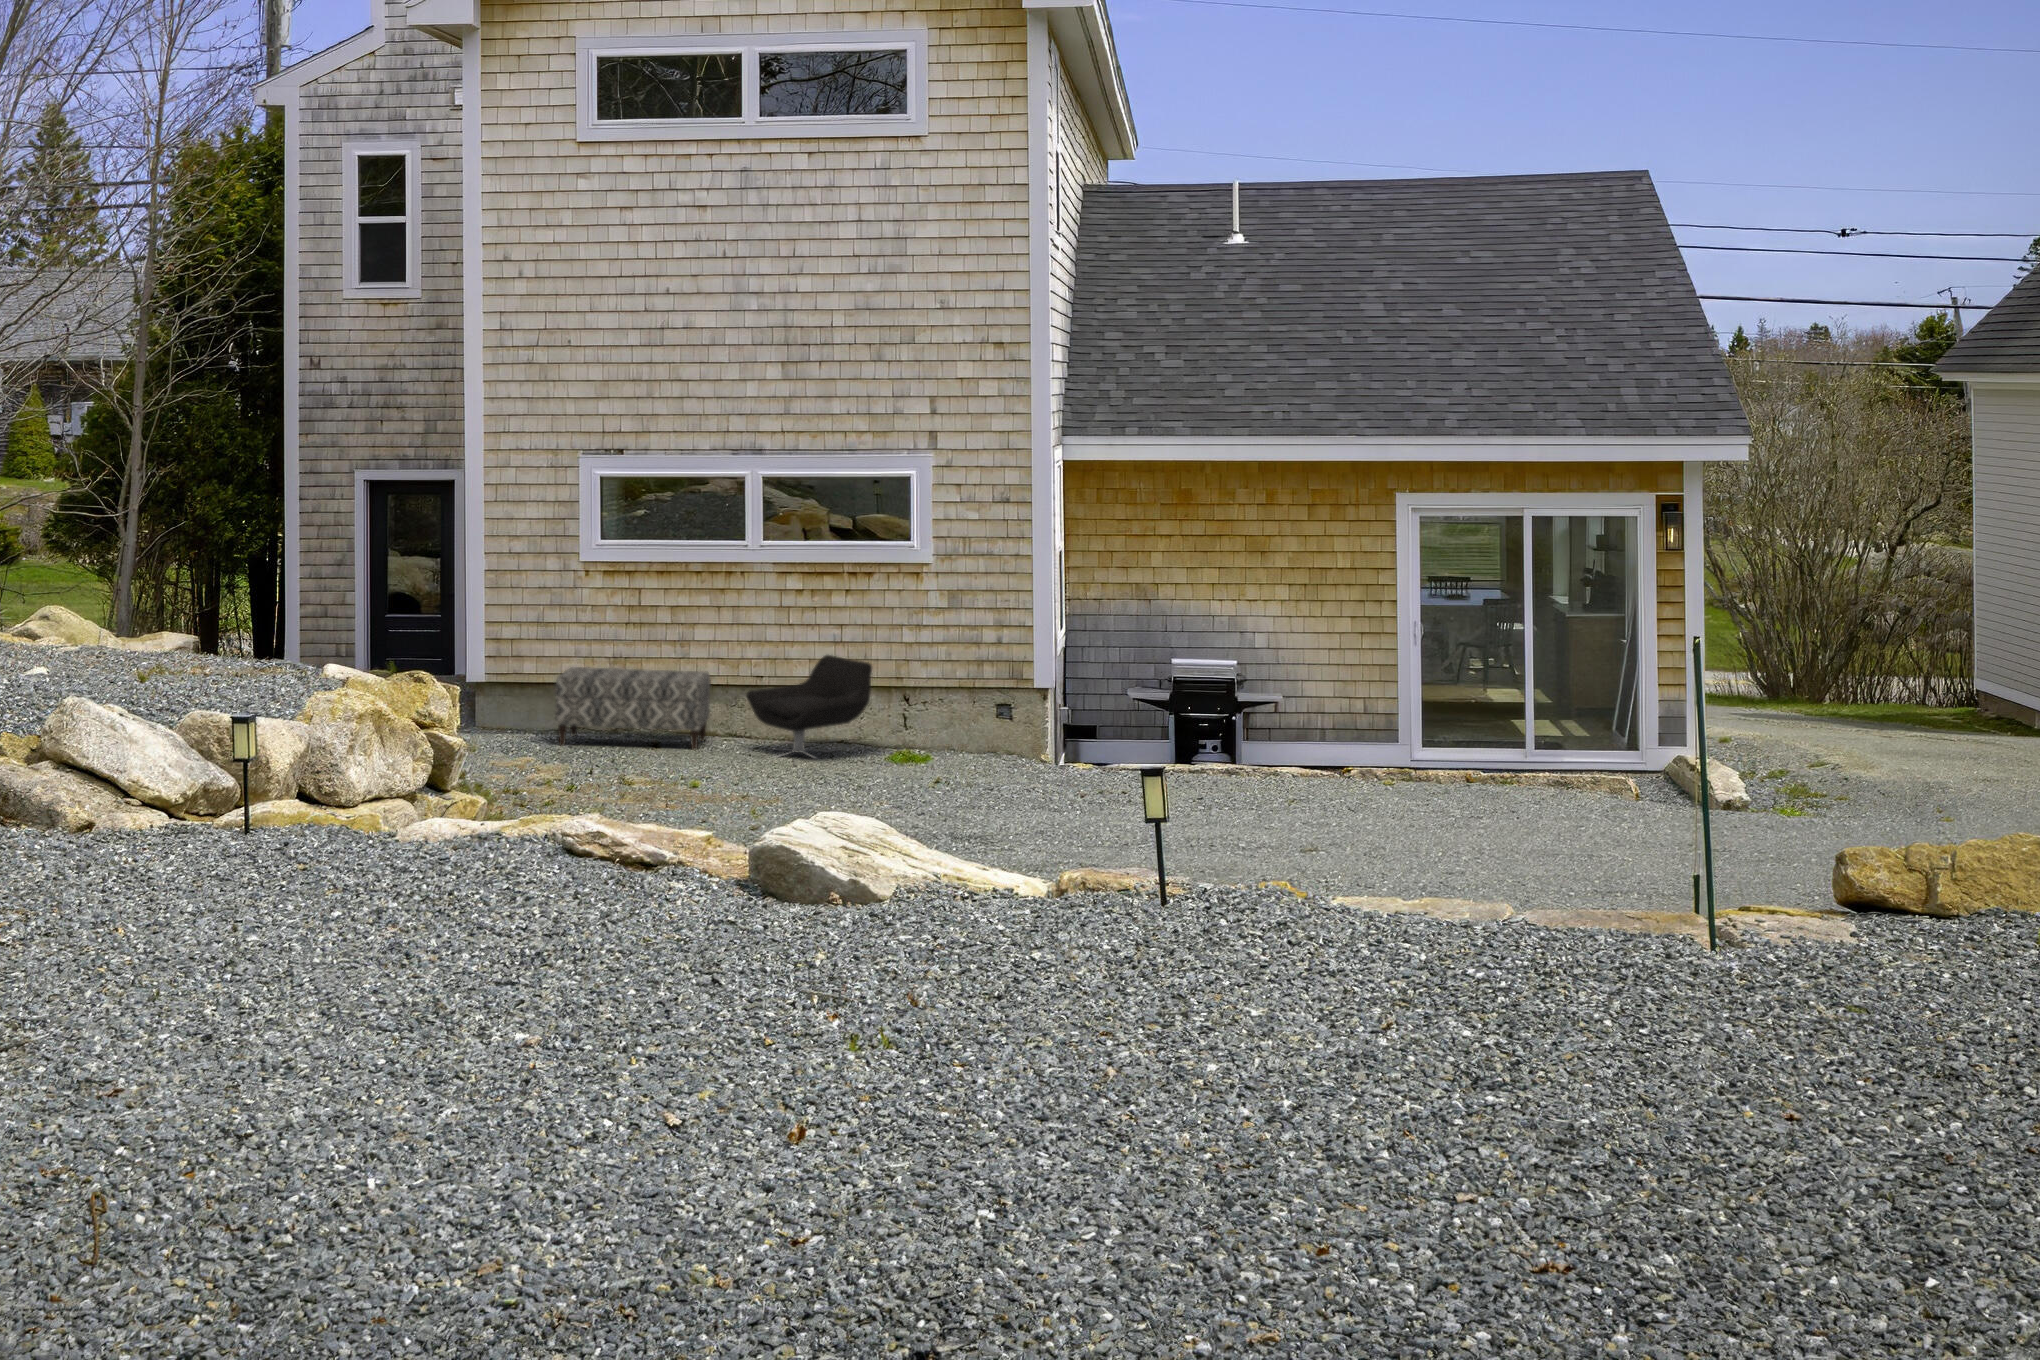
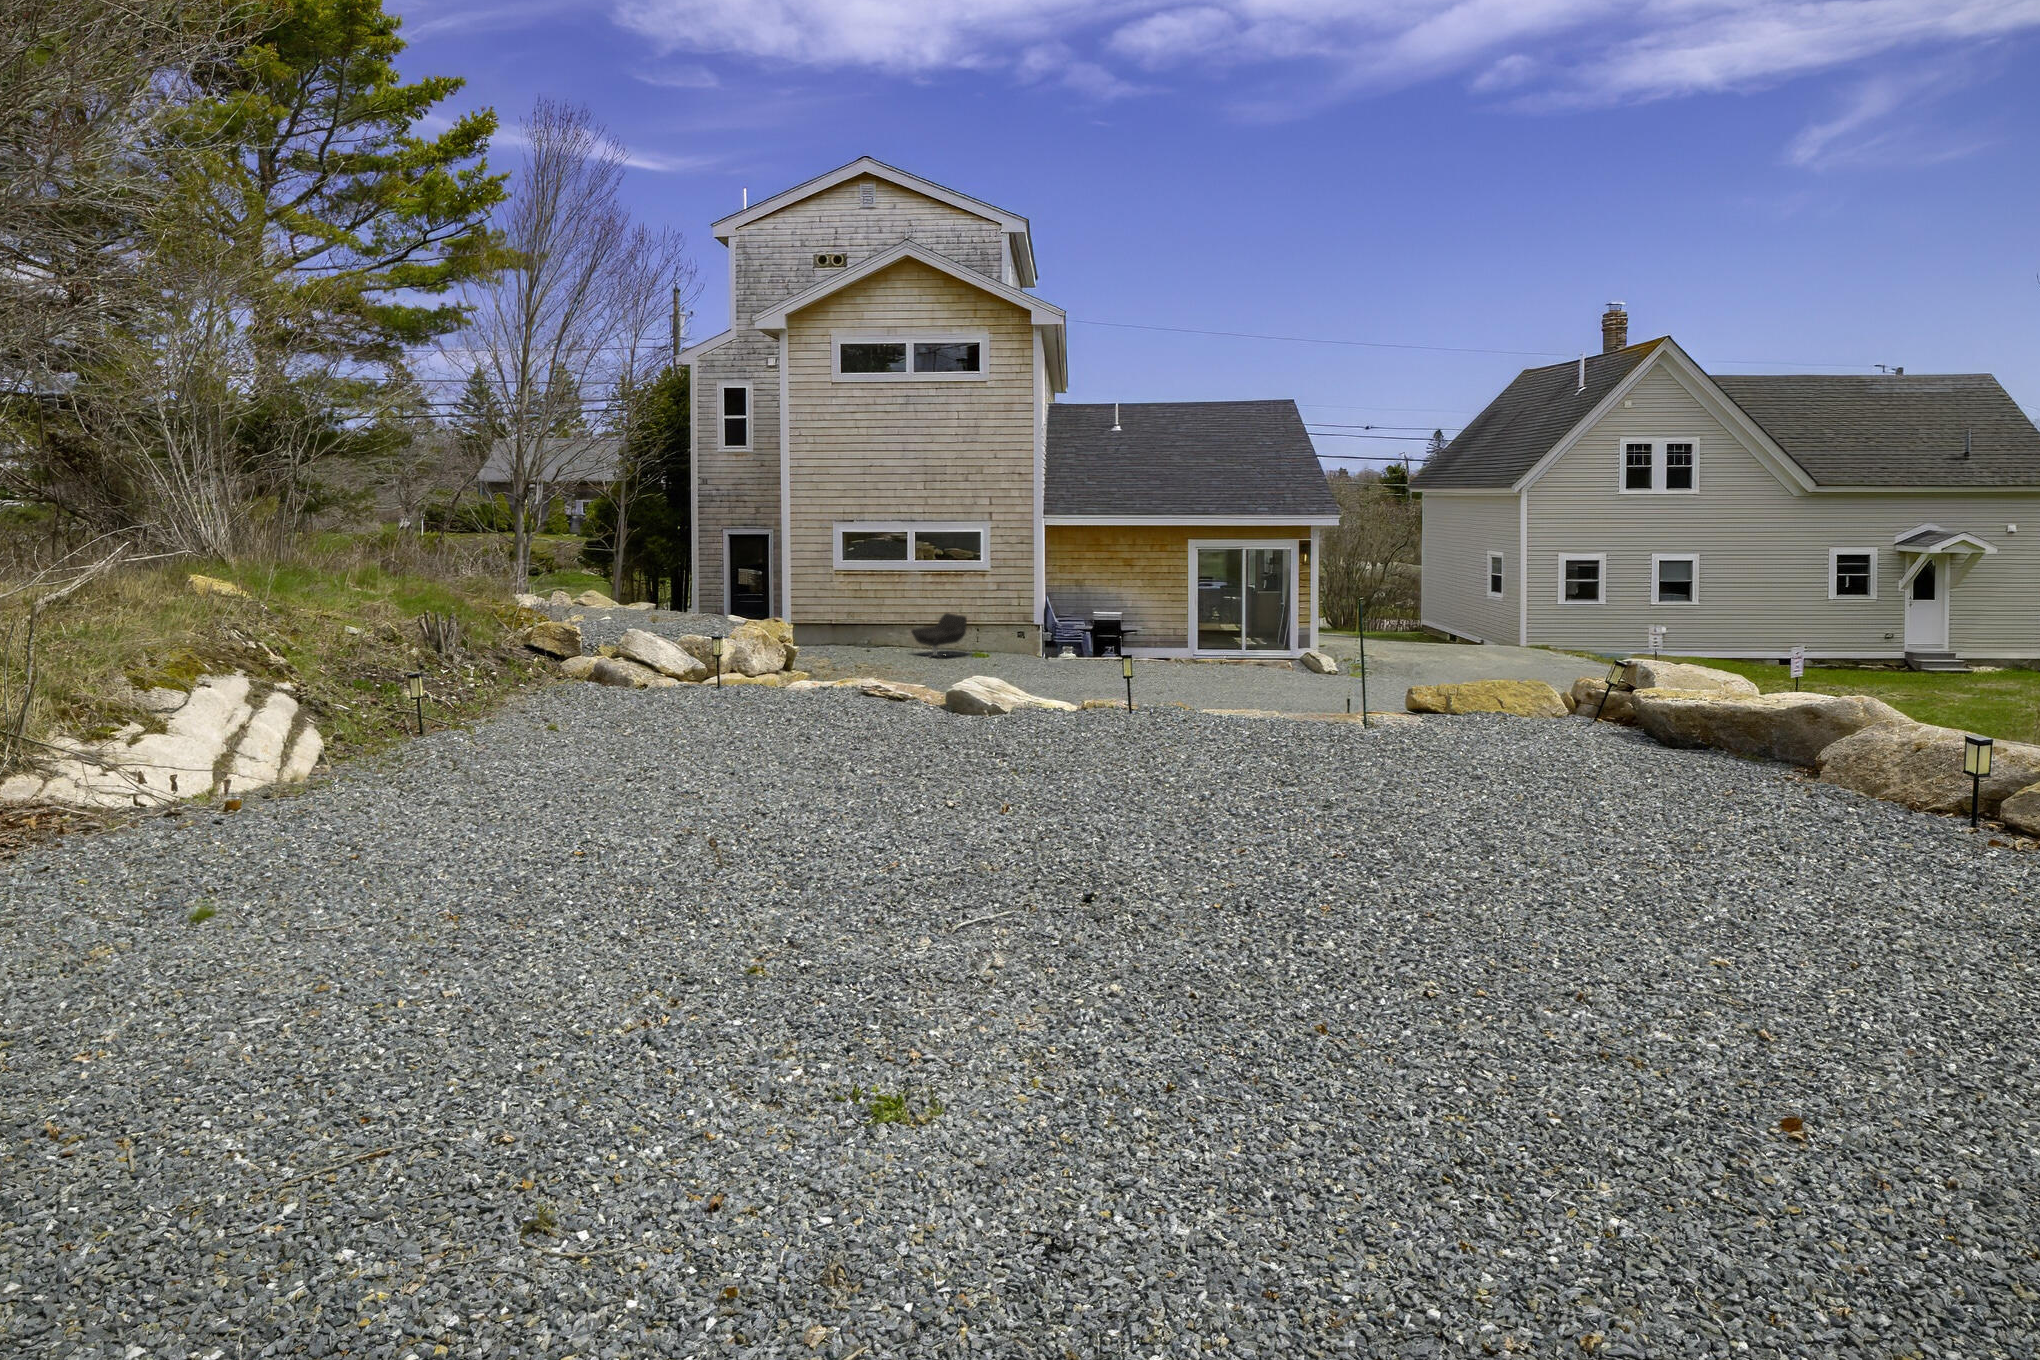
bench: present [555,667,711,750] -> none [825,620,894,656]

